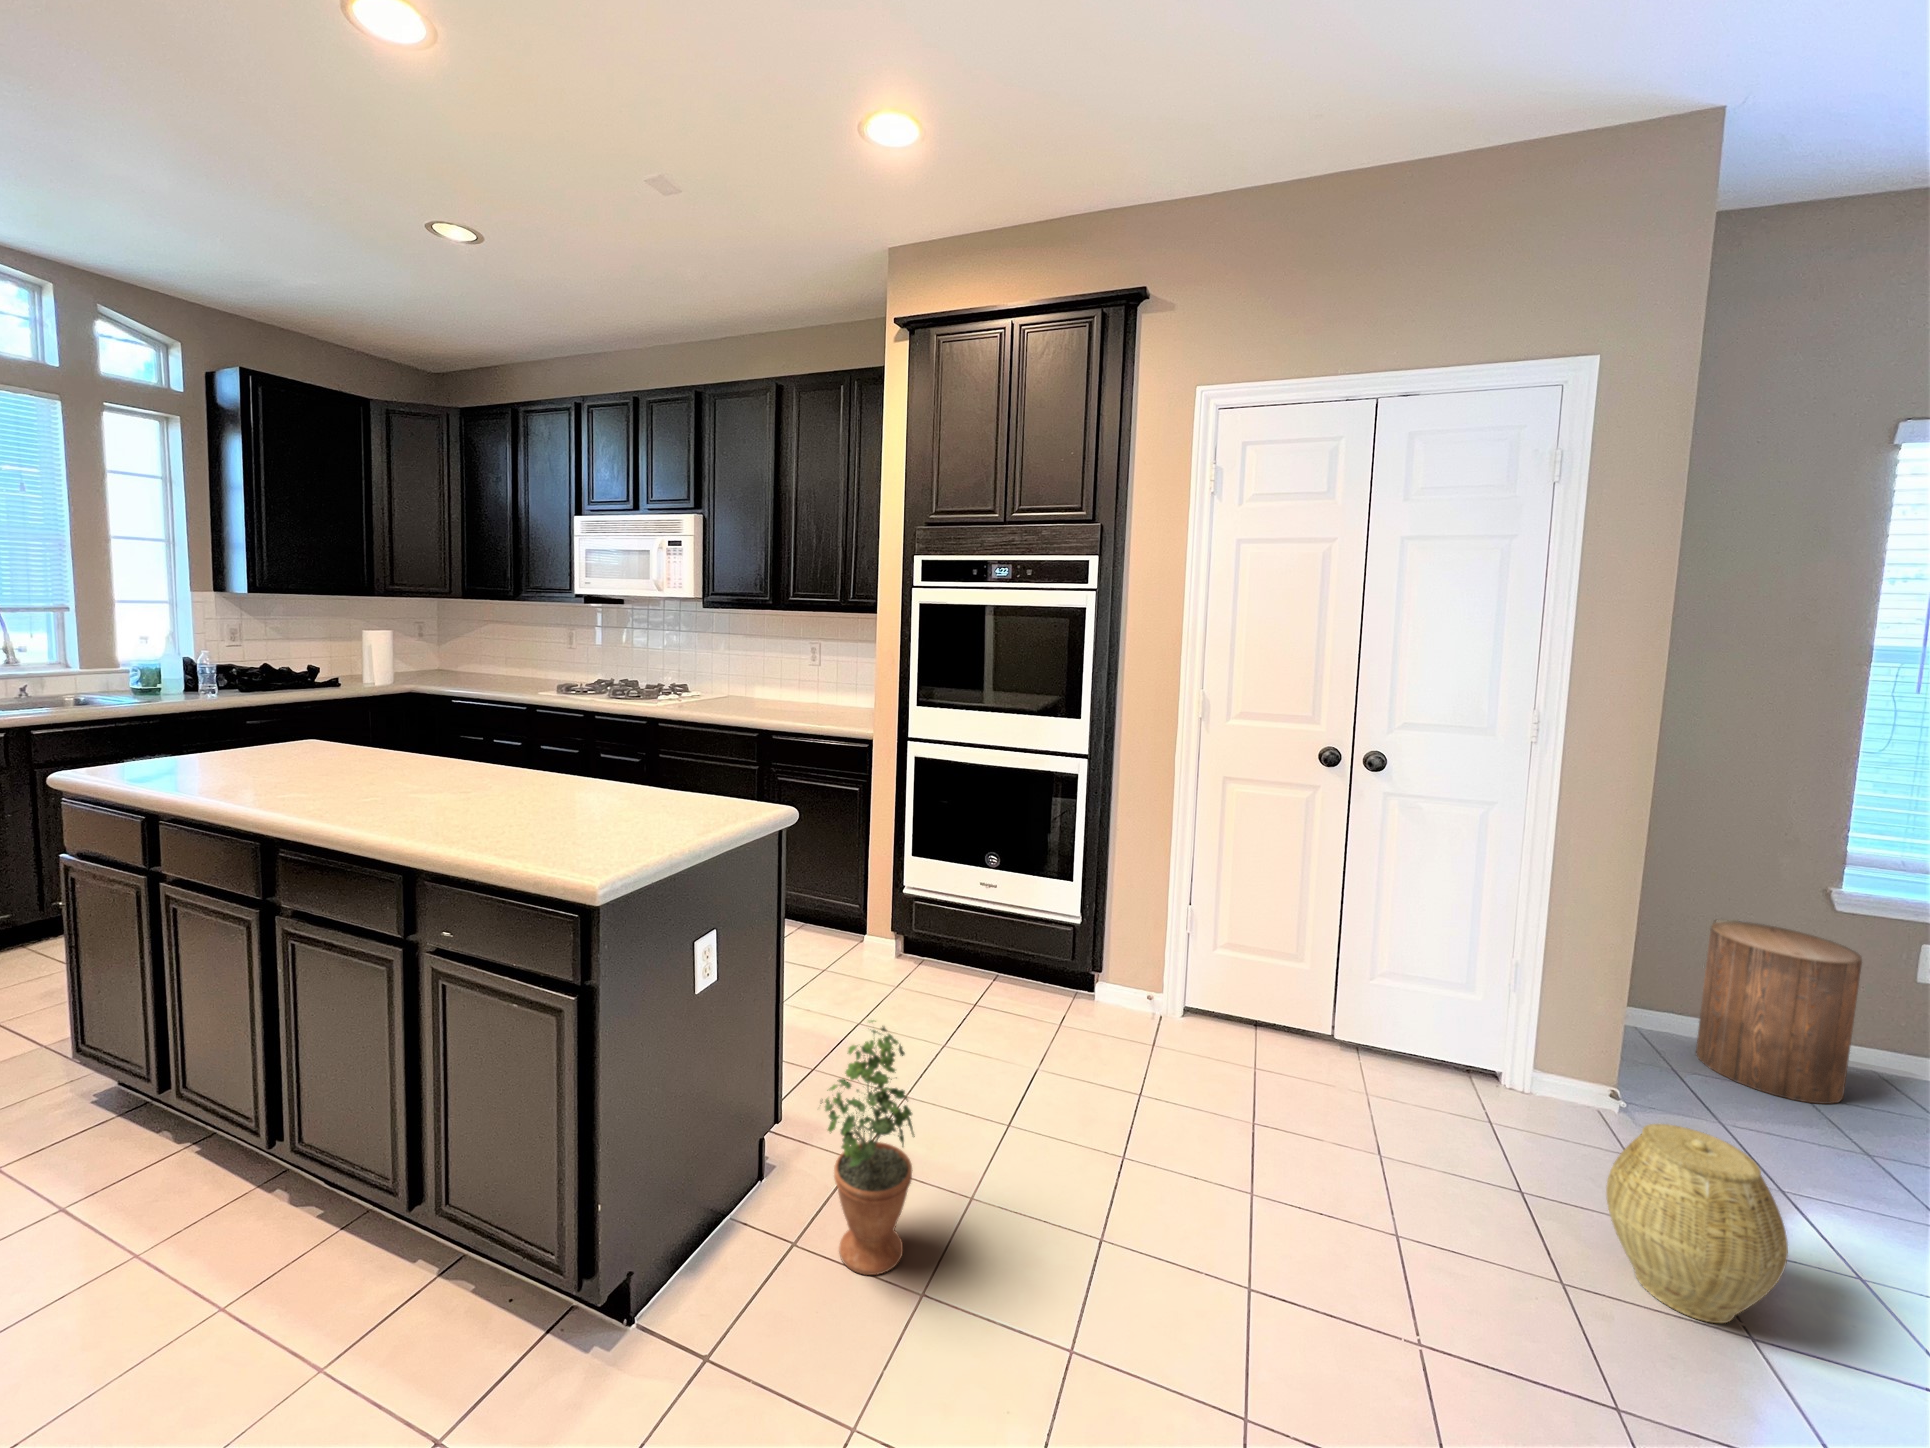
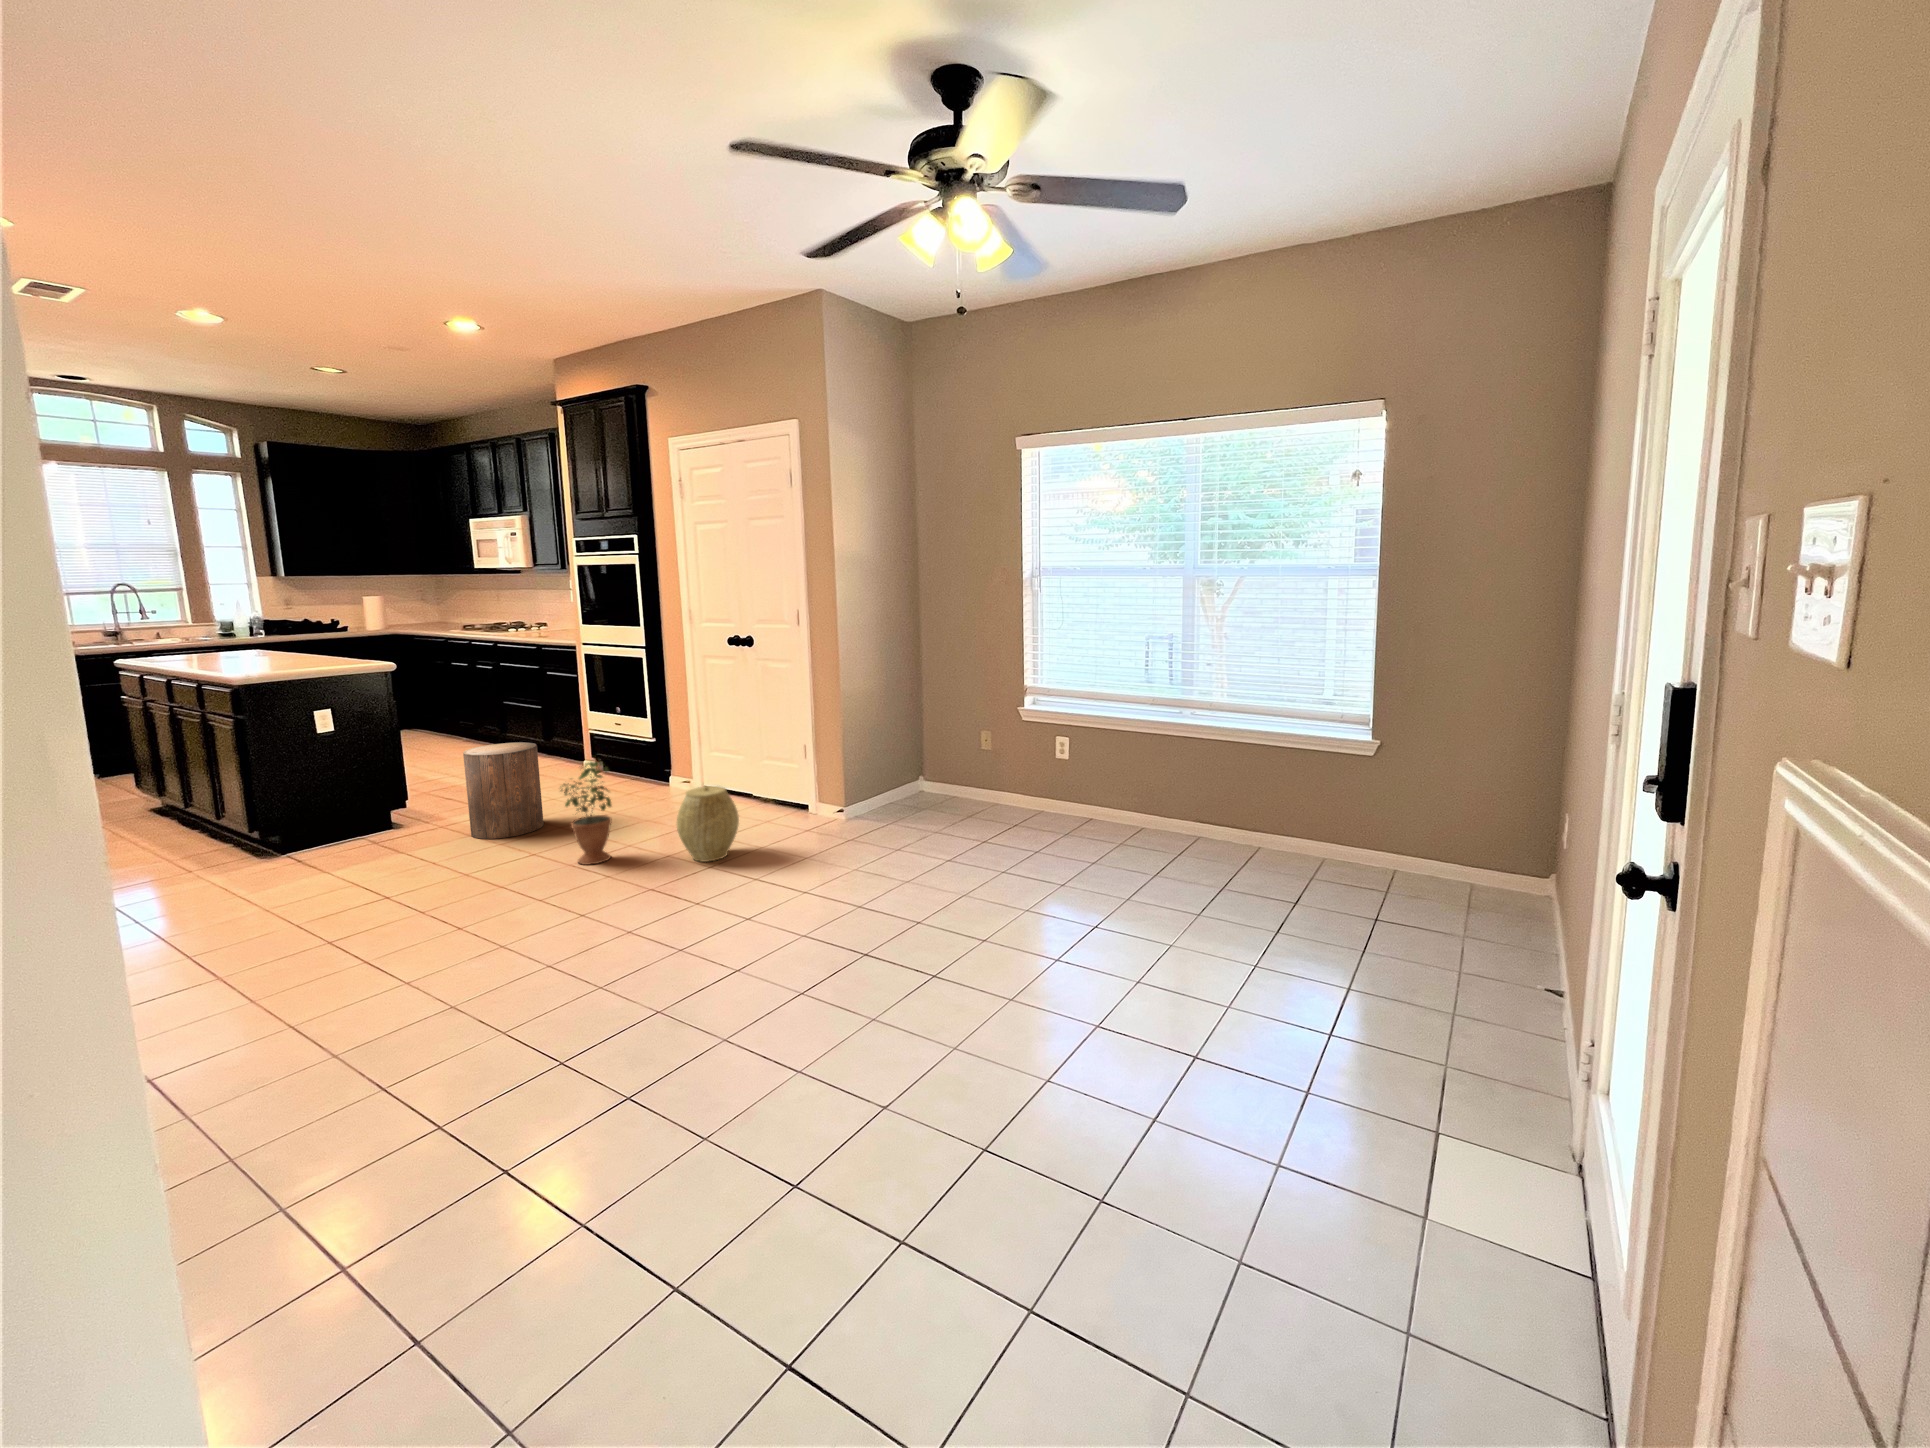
stool: present [1696,921,1862,1104] -> present [463,742,544,839]
potted plant: present [820,1020,915,1275] -> present [561,761,611,865]

